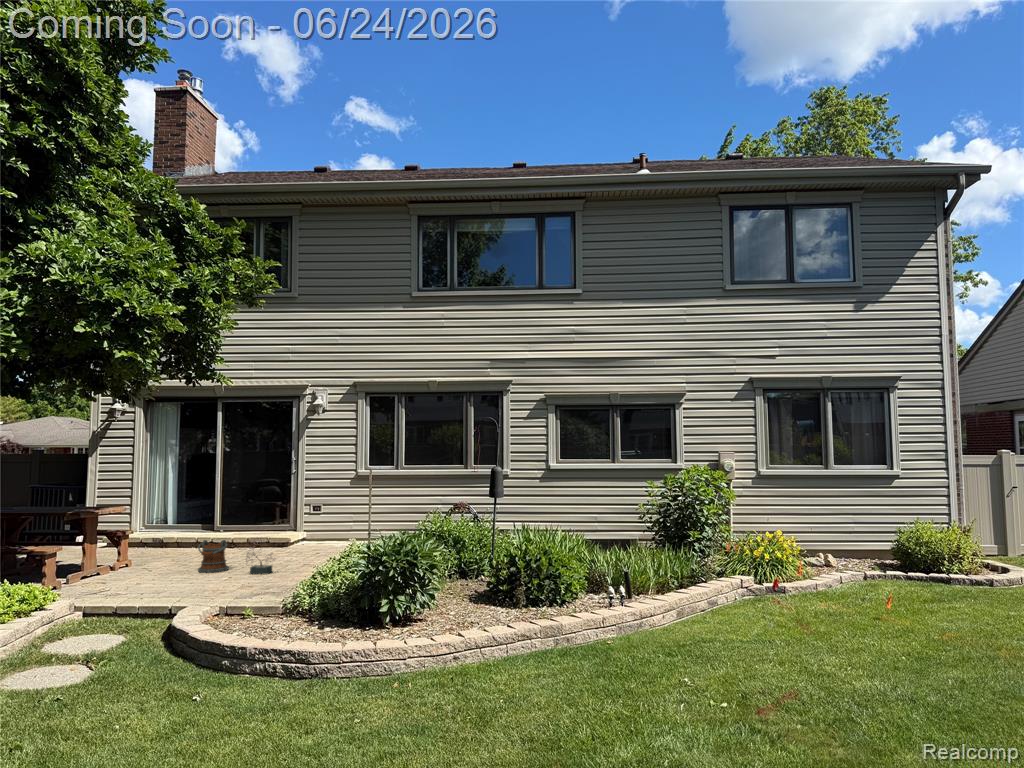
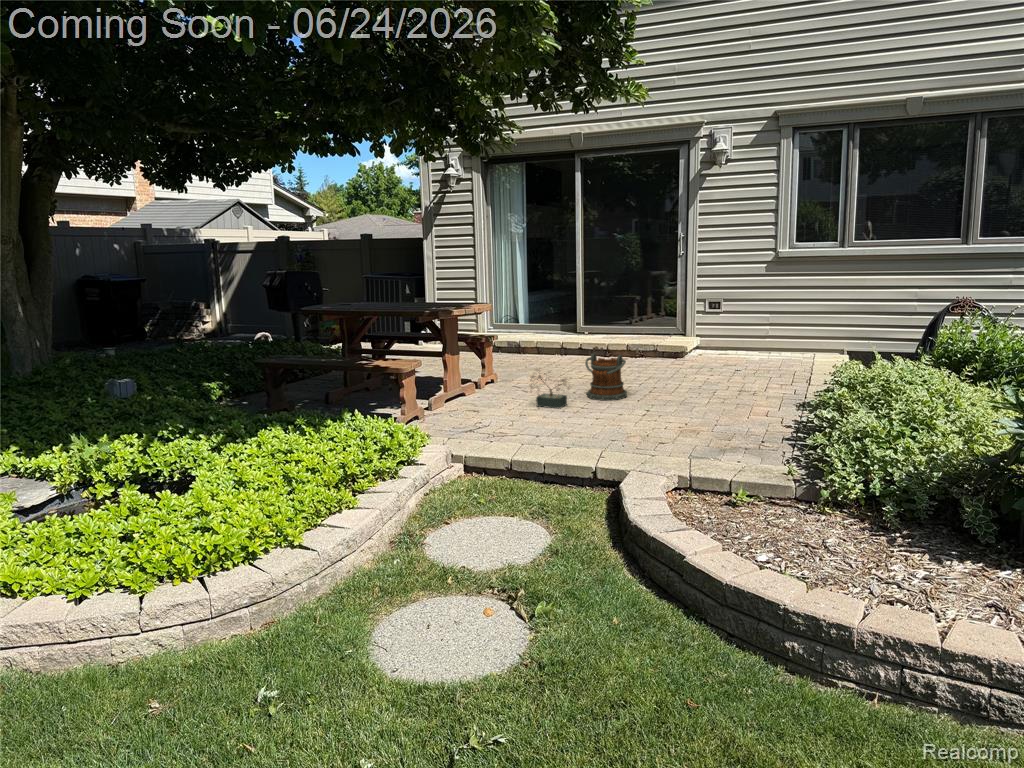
decorative plant: present [246,547,275,574] -> present [529,369,570,409]

